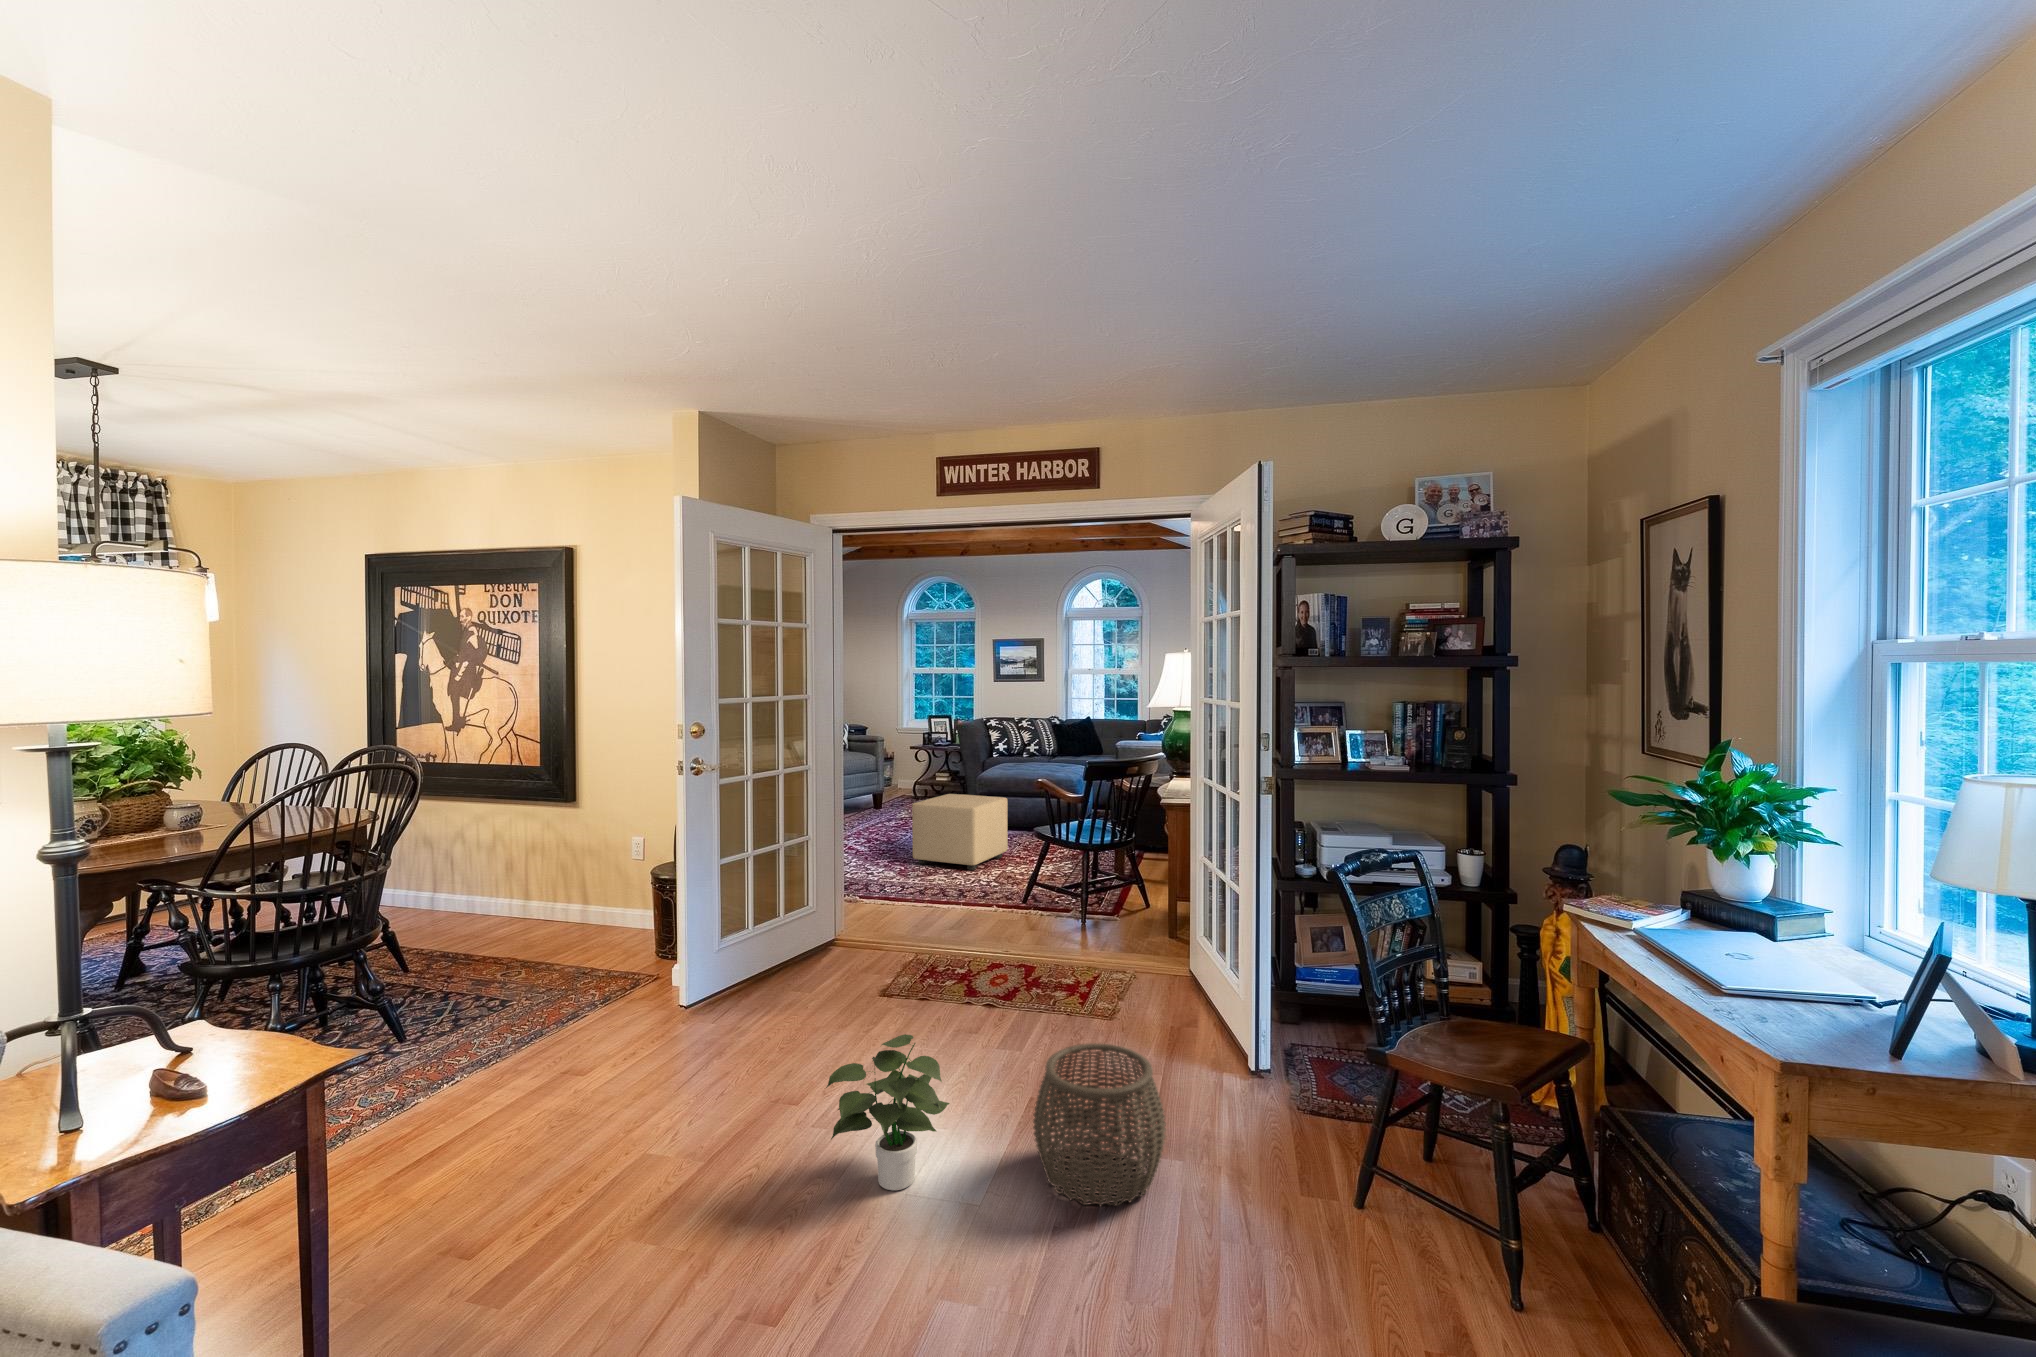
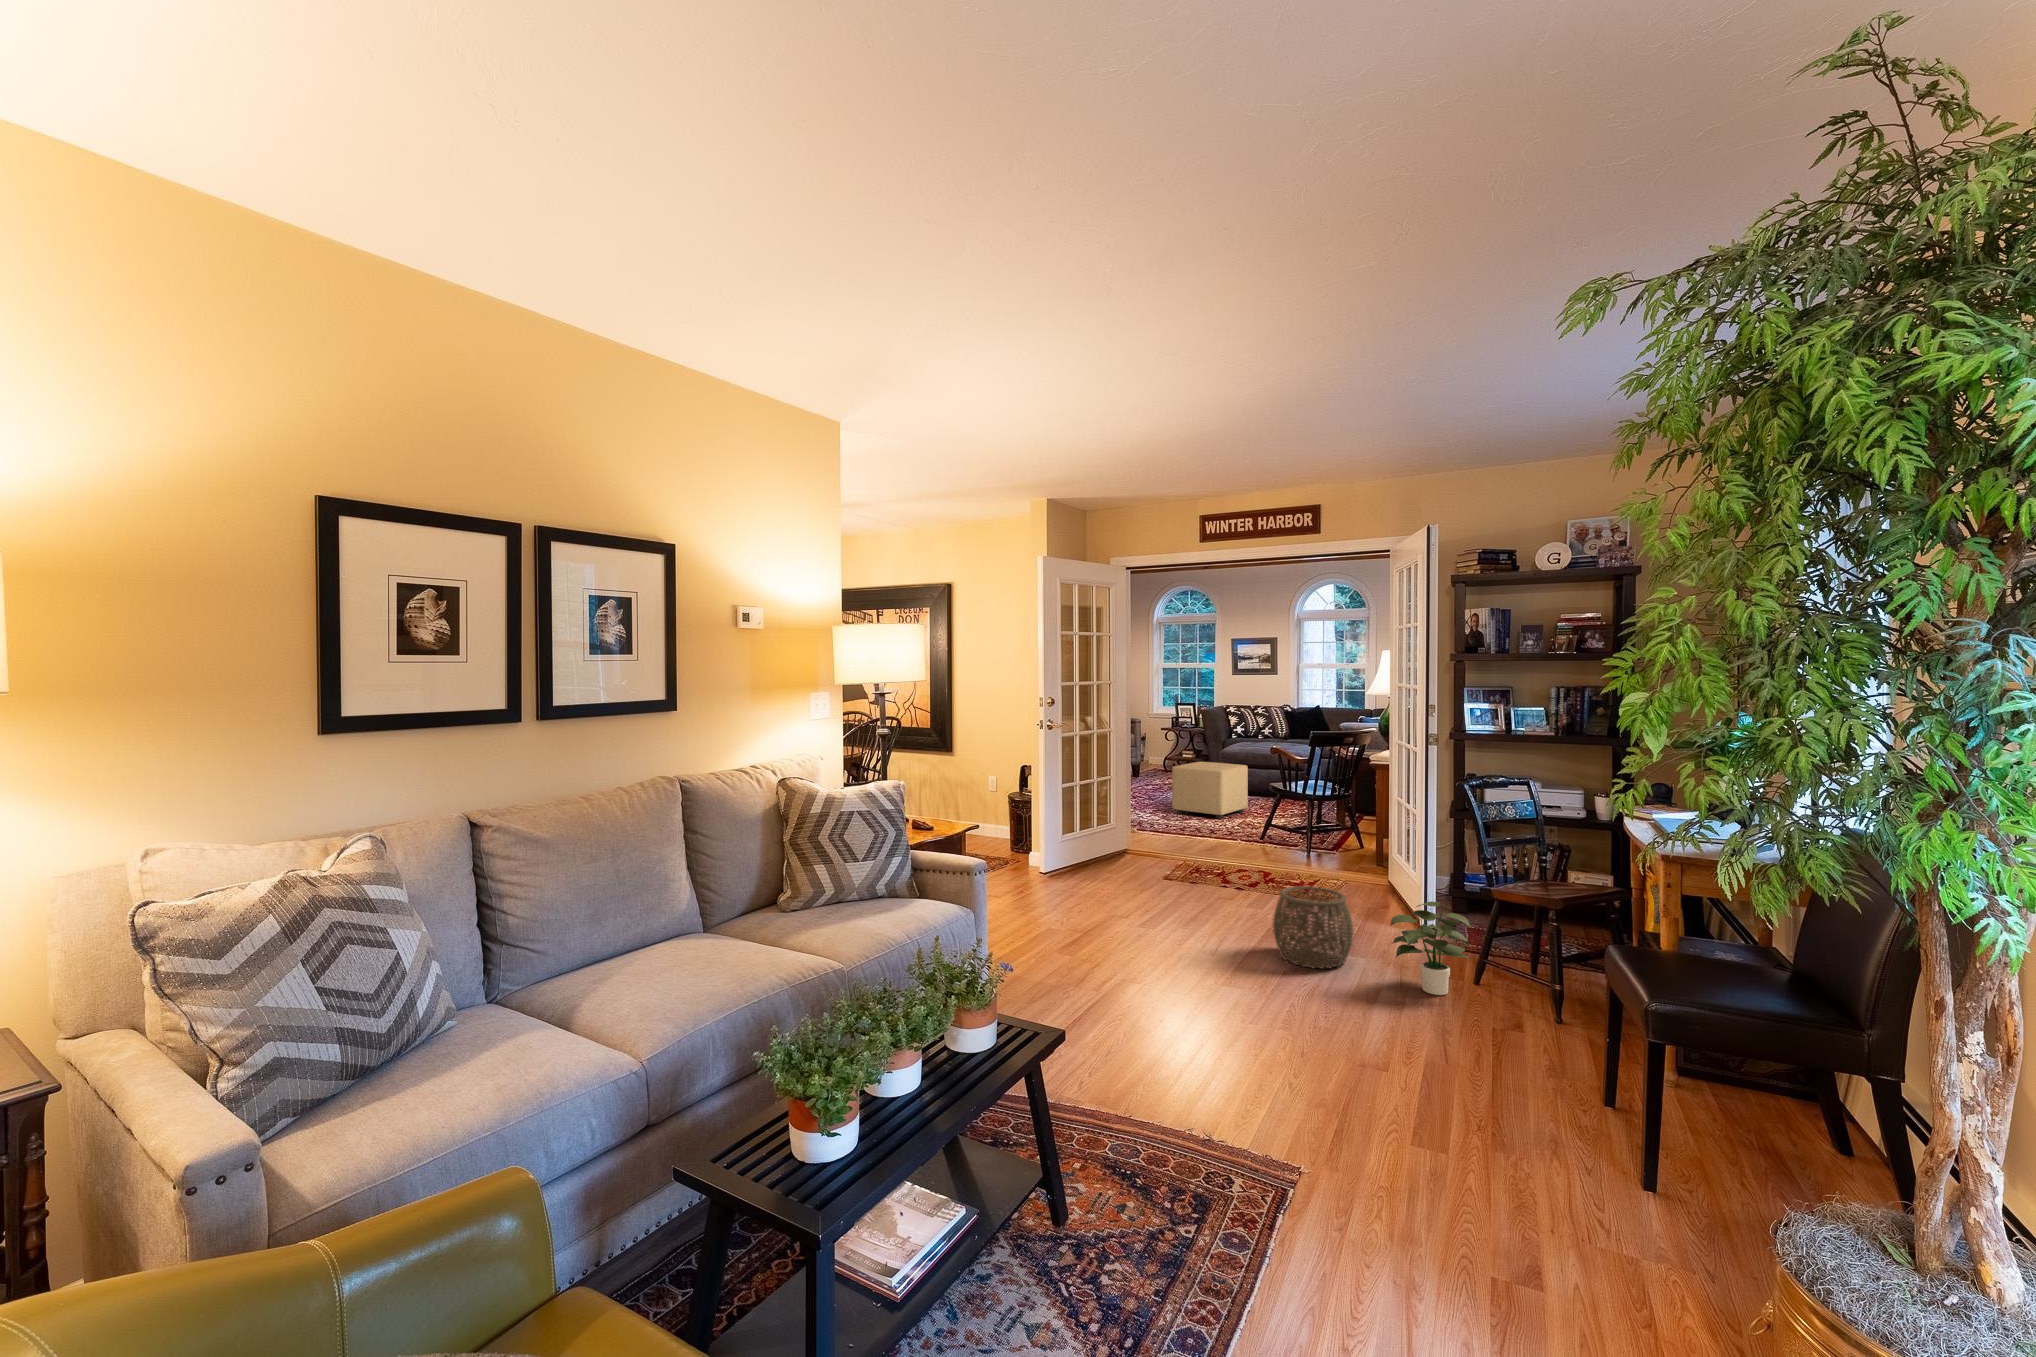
potted plant: present [826,1034,950,1190] -> present [1390,902,1471,995]

